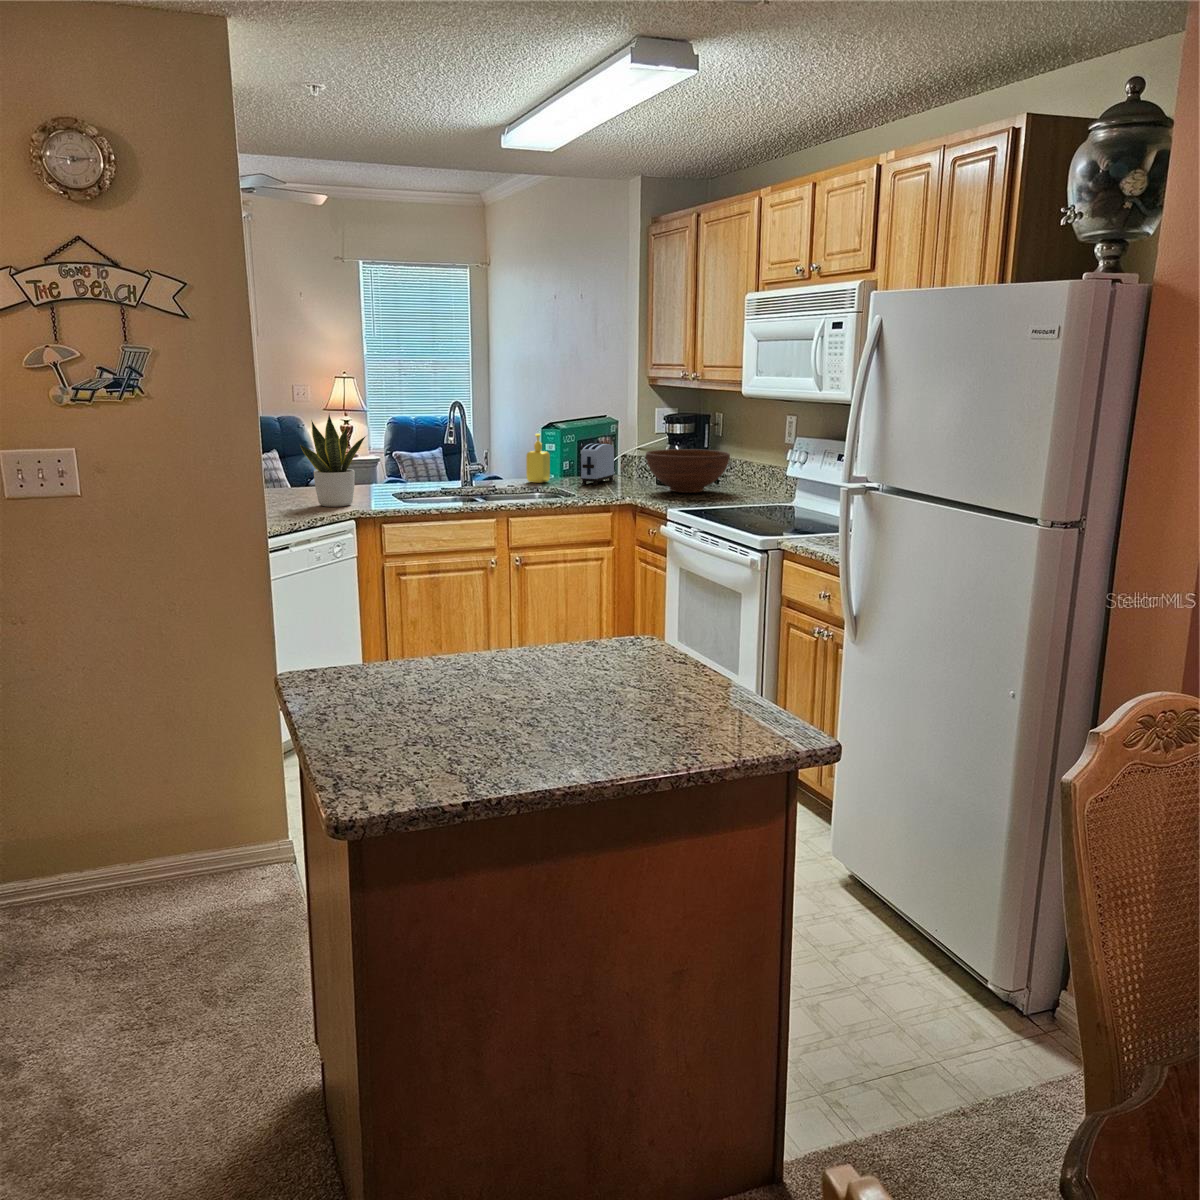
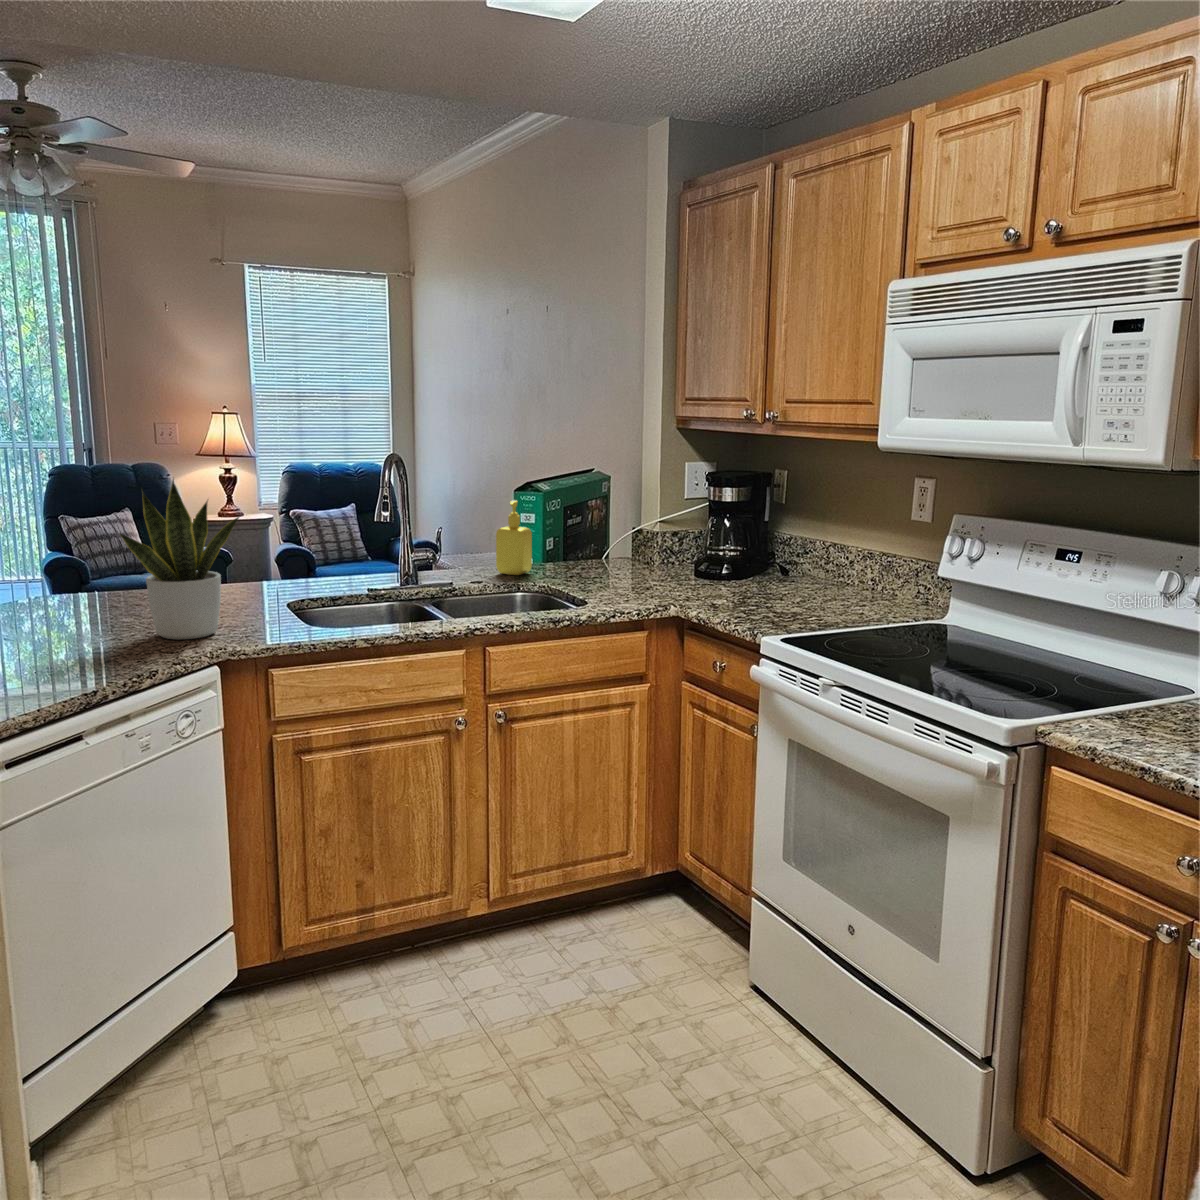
toaster: present [581,444,614,485] -> none [582,515,626,579]
fruit bowl: present [646,449,730,493] -> none [691,526,823,596]

